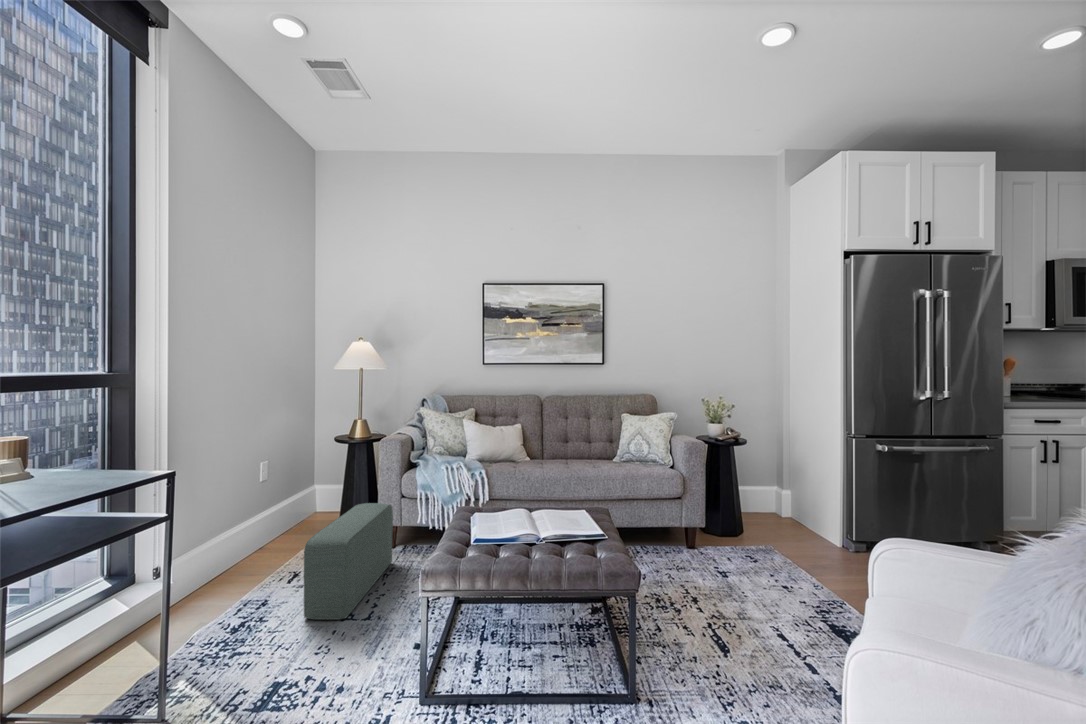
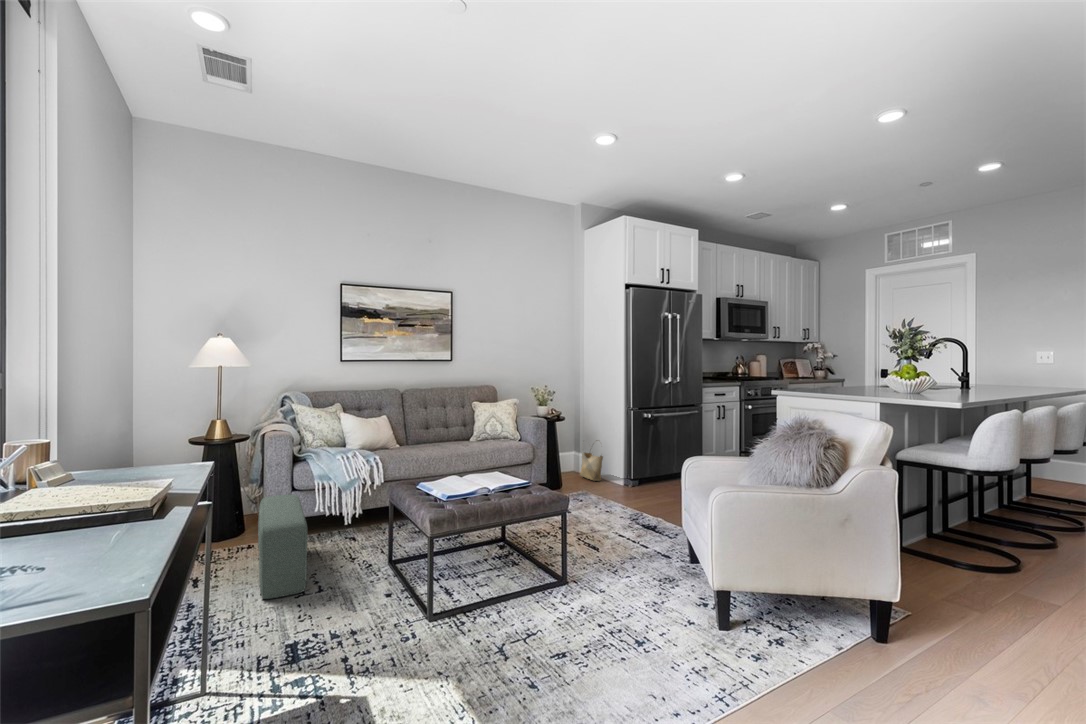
woven basket: none [779,473,812,533] -> present [580,452,603,481]

